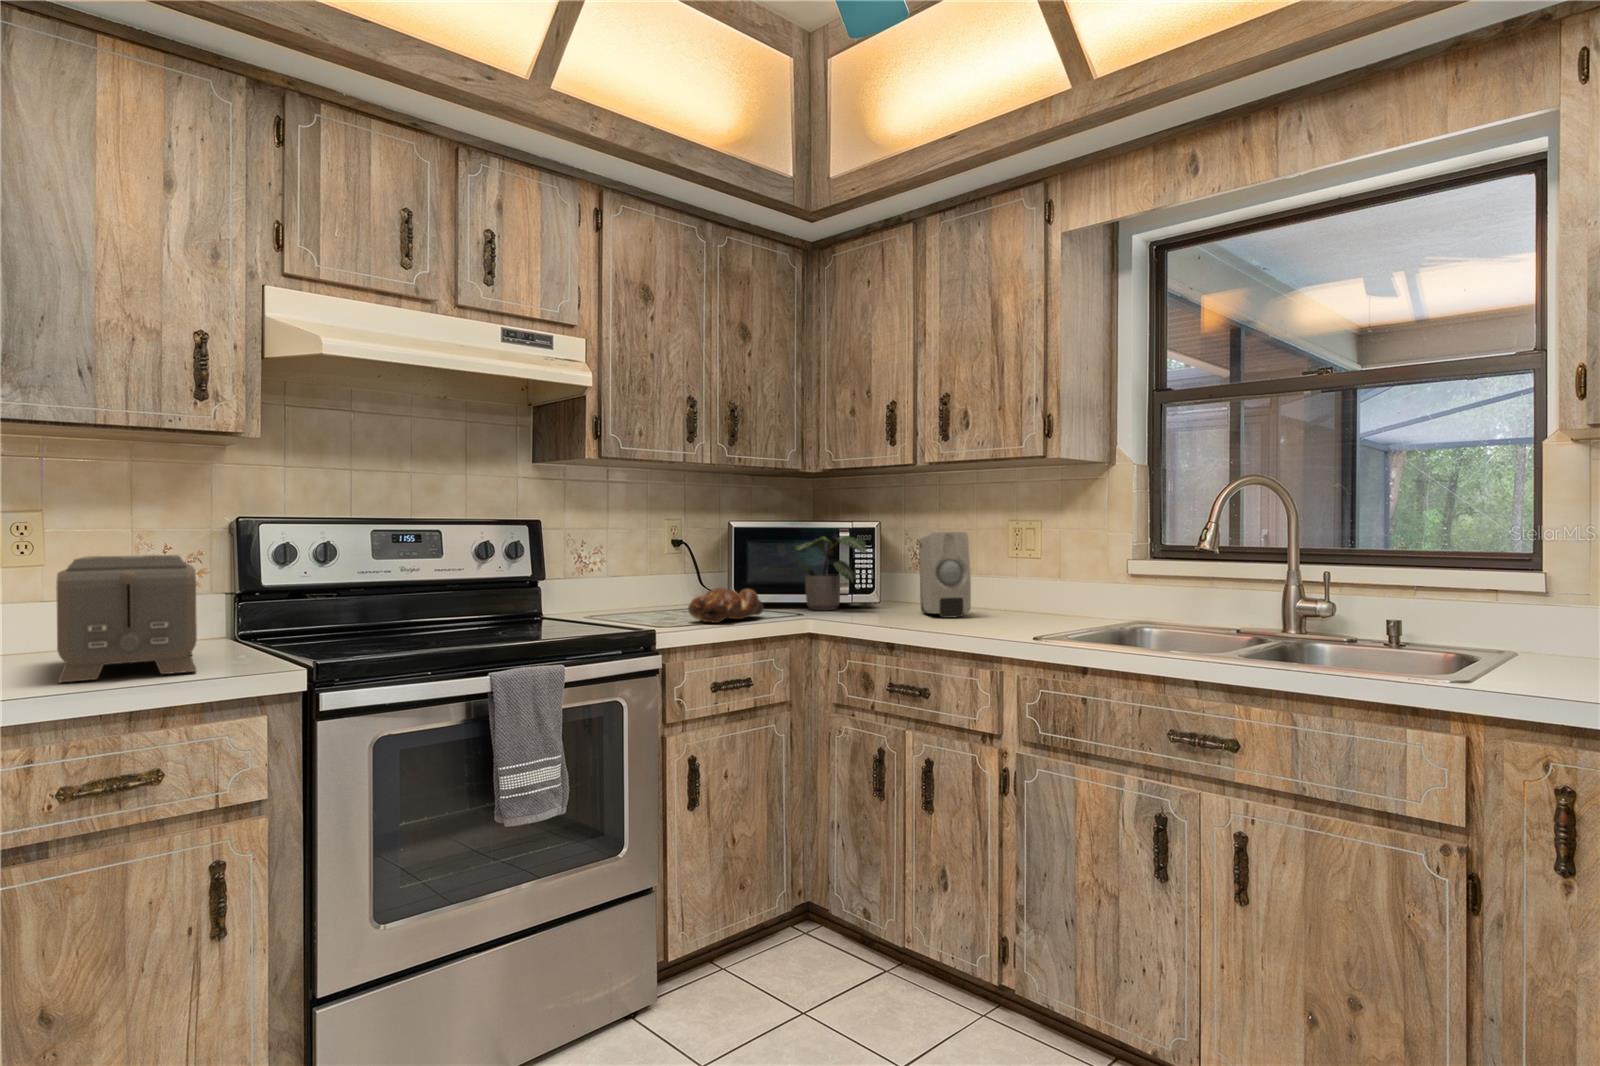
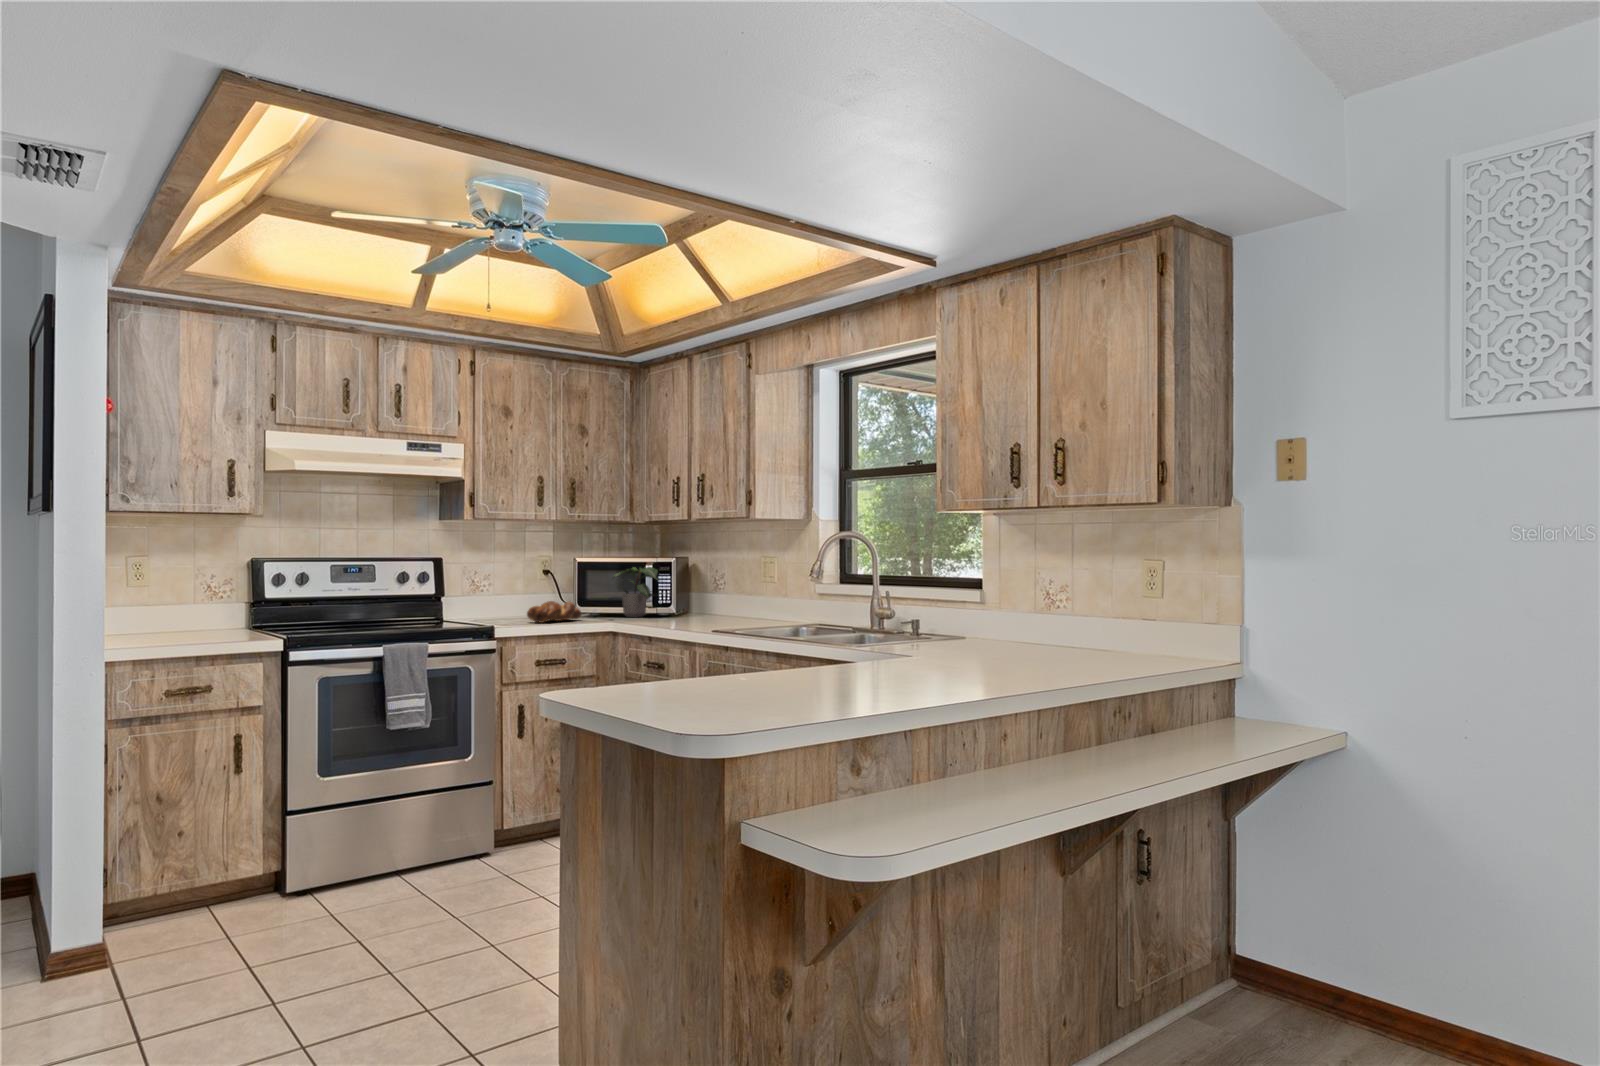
soap dispenser: present [919,532,971,618] -> none [688,564,716,620]
toaster: present [56,555,197,682] -> none [164,581,229,643]

